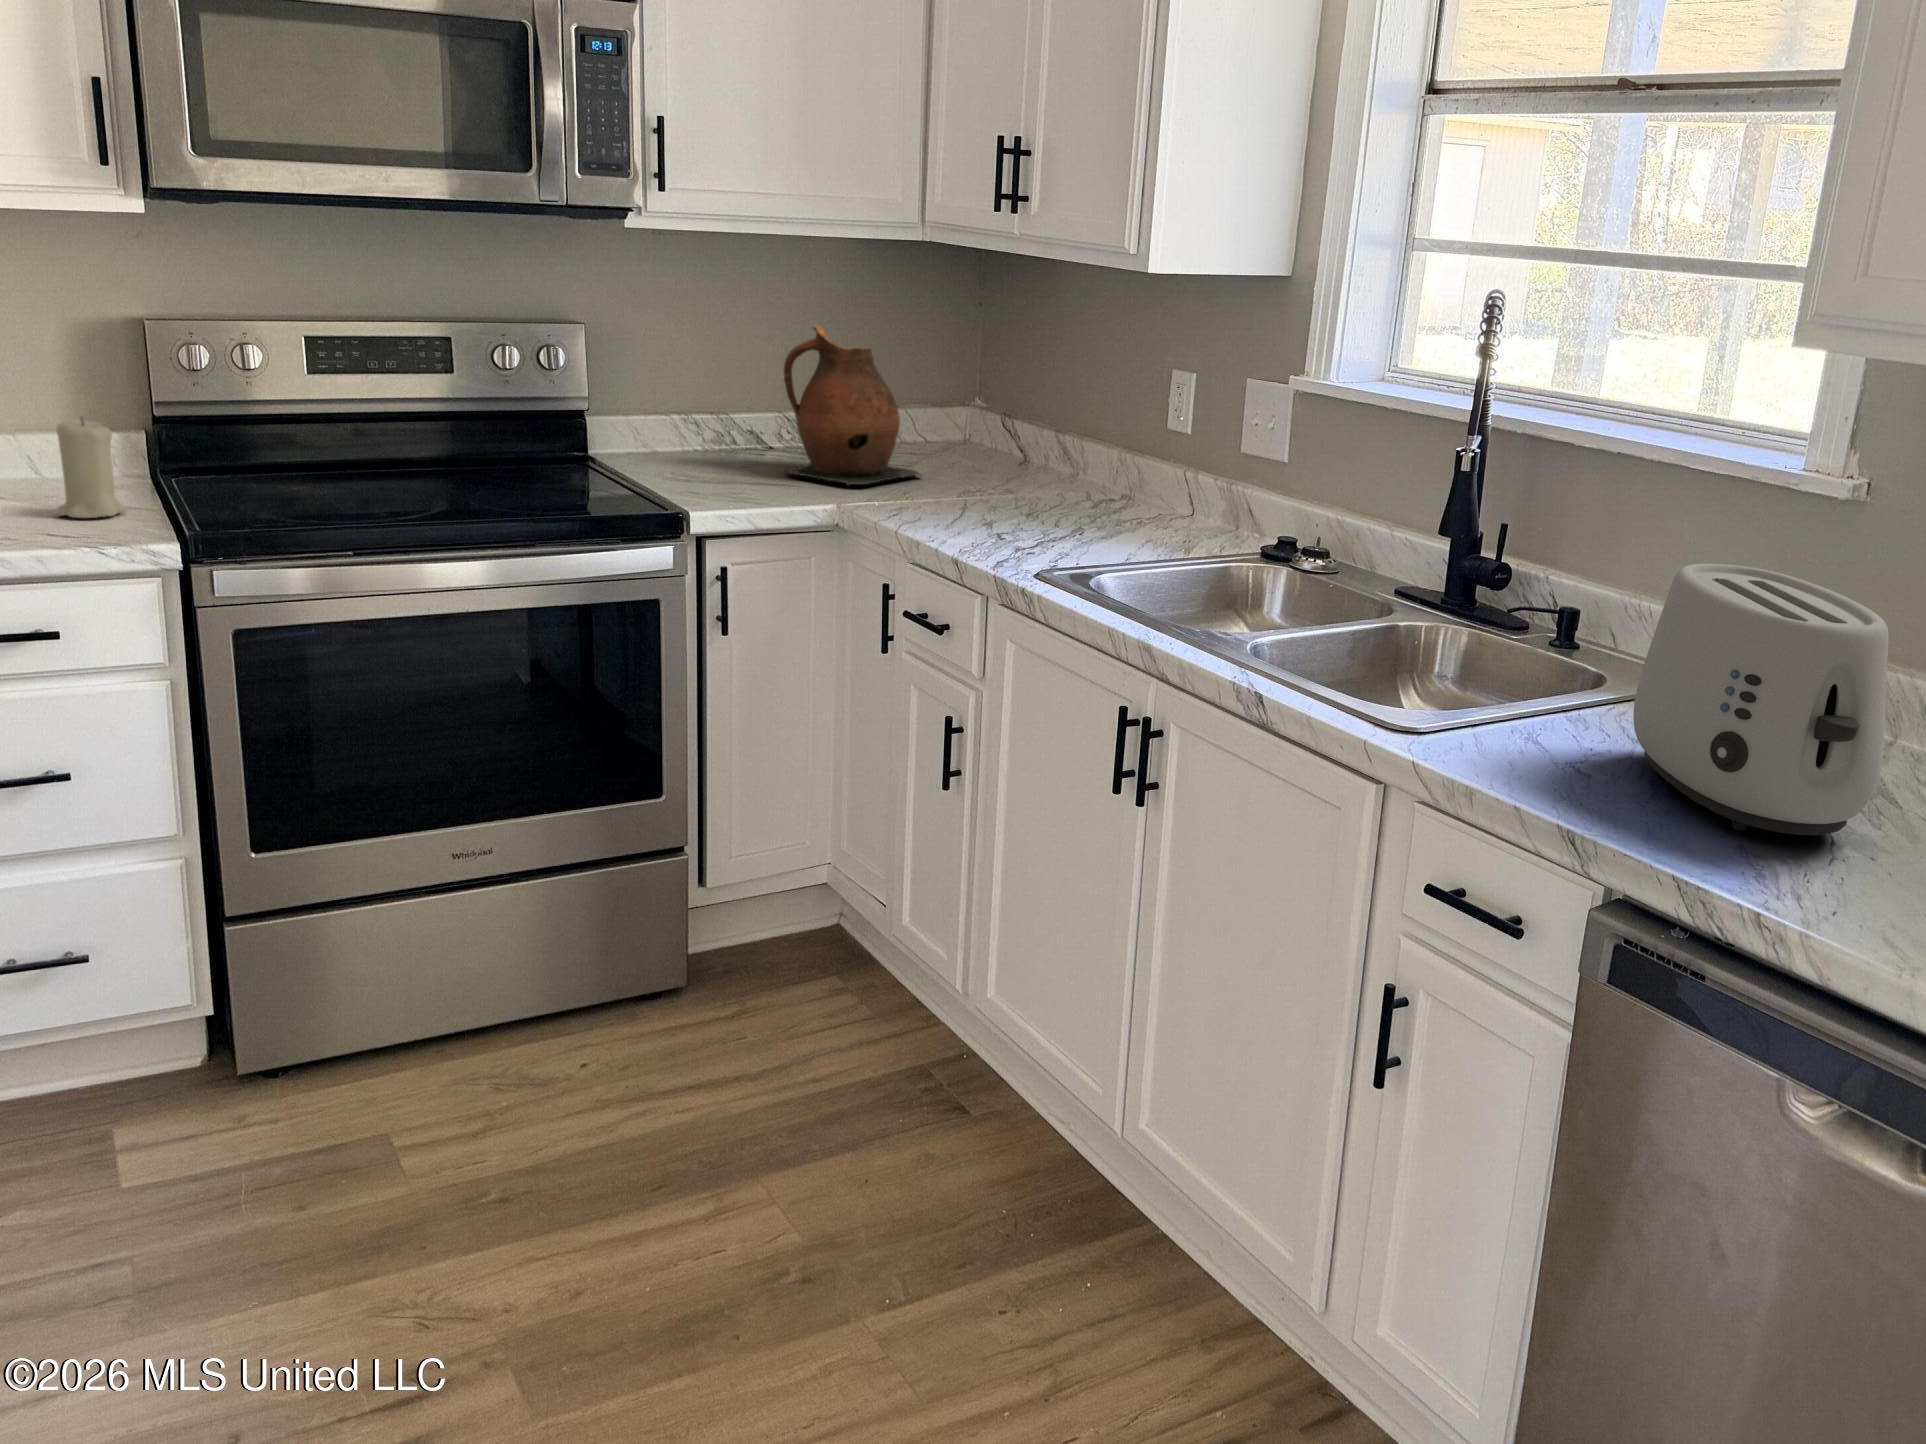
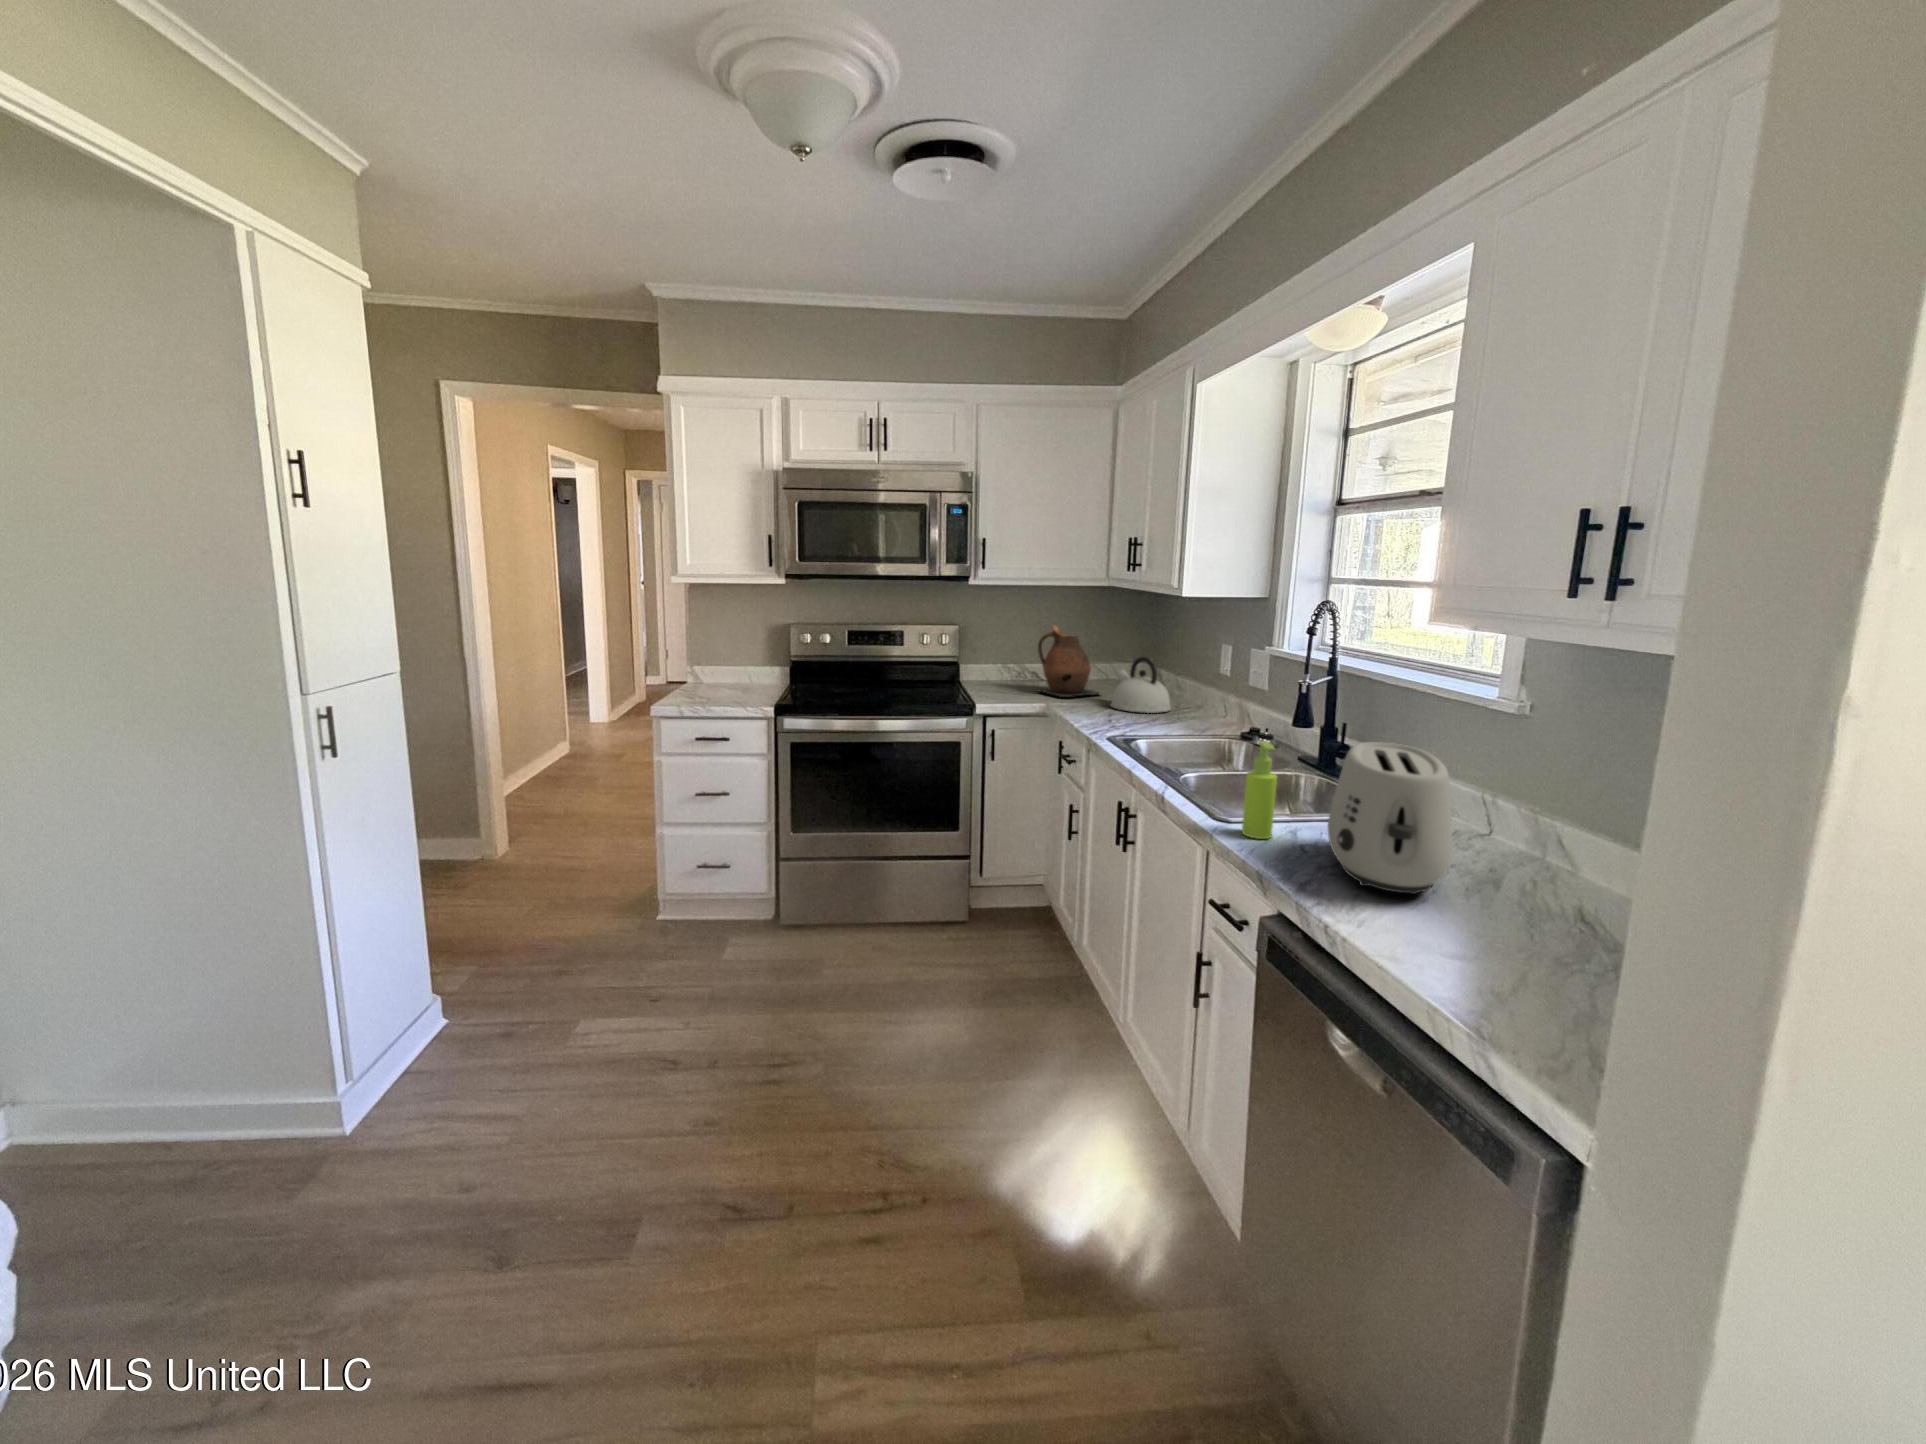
kettle: none [962,393,1085,512] -> present [1111,657,1171,713]
candle: present [55,417,125,518] -> none [742,658,766,697]
soap dispenser: none [1465,574,1548,762] -> present [1242,741,1277,839]

